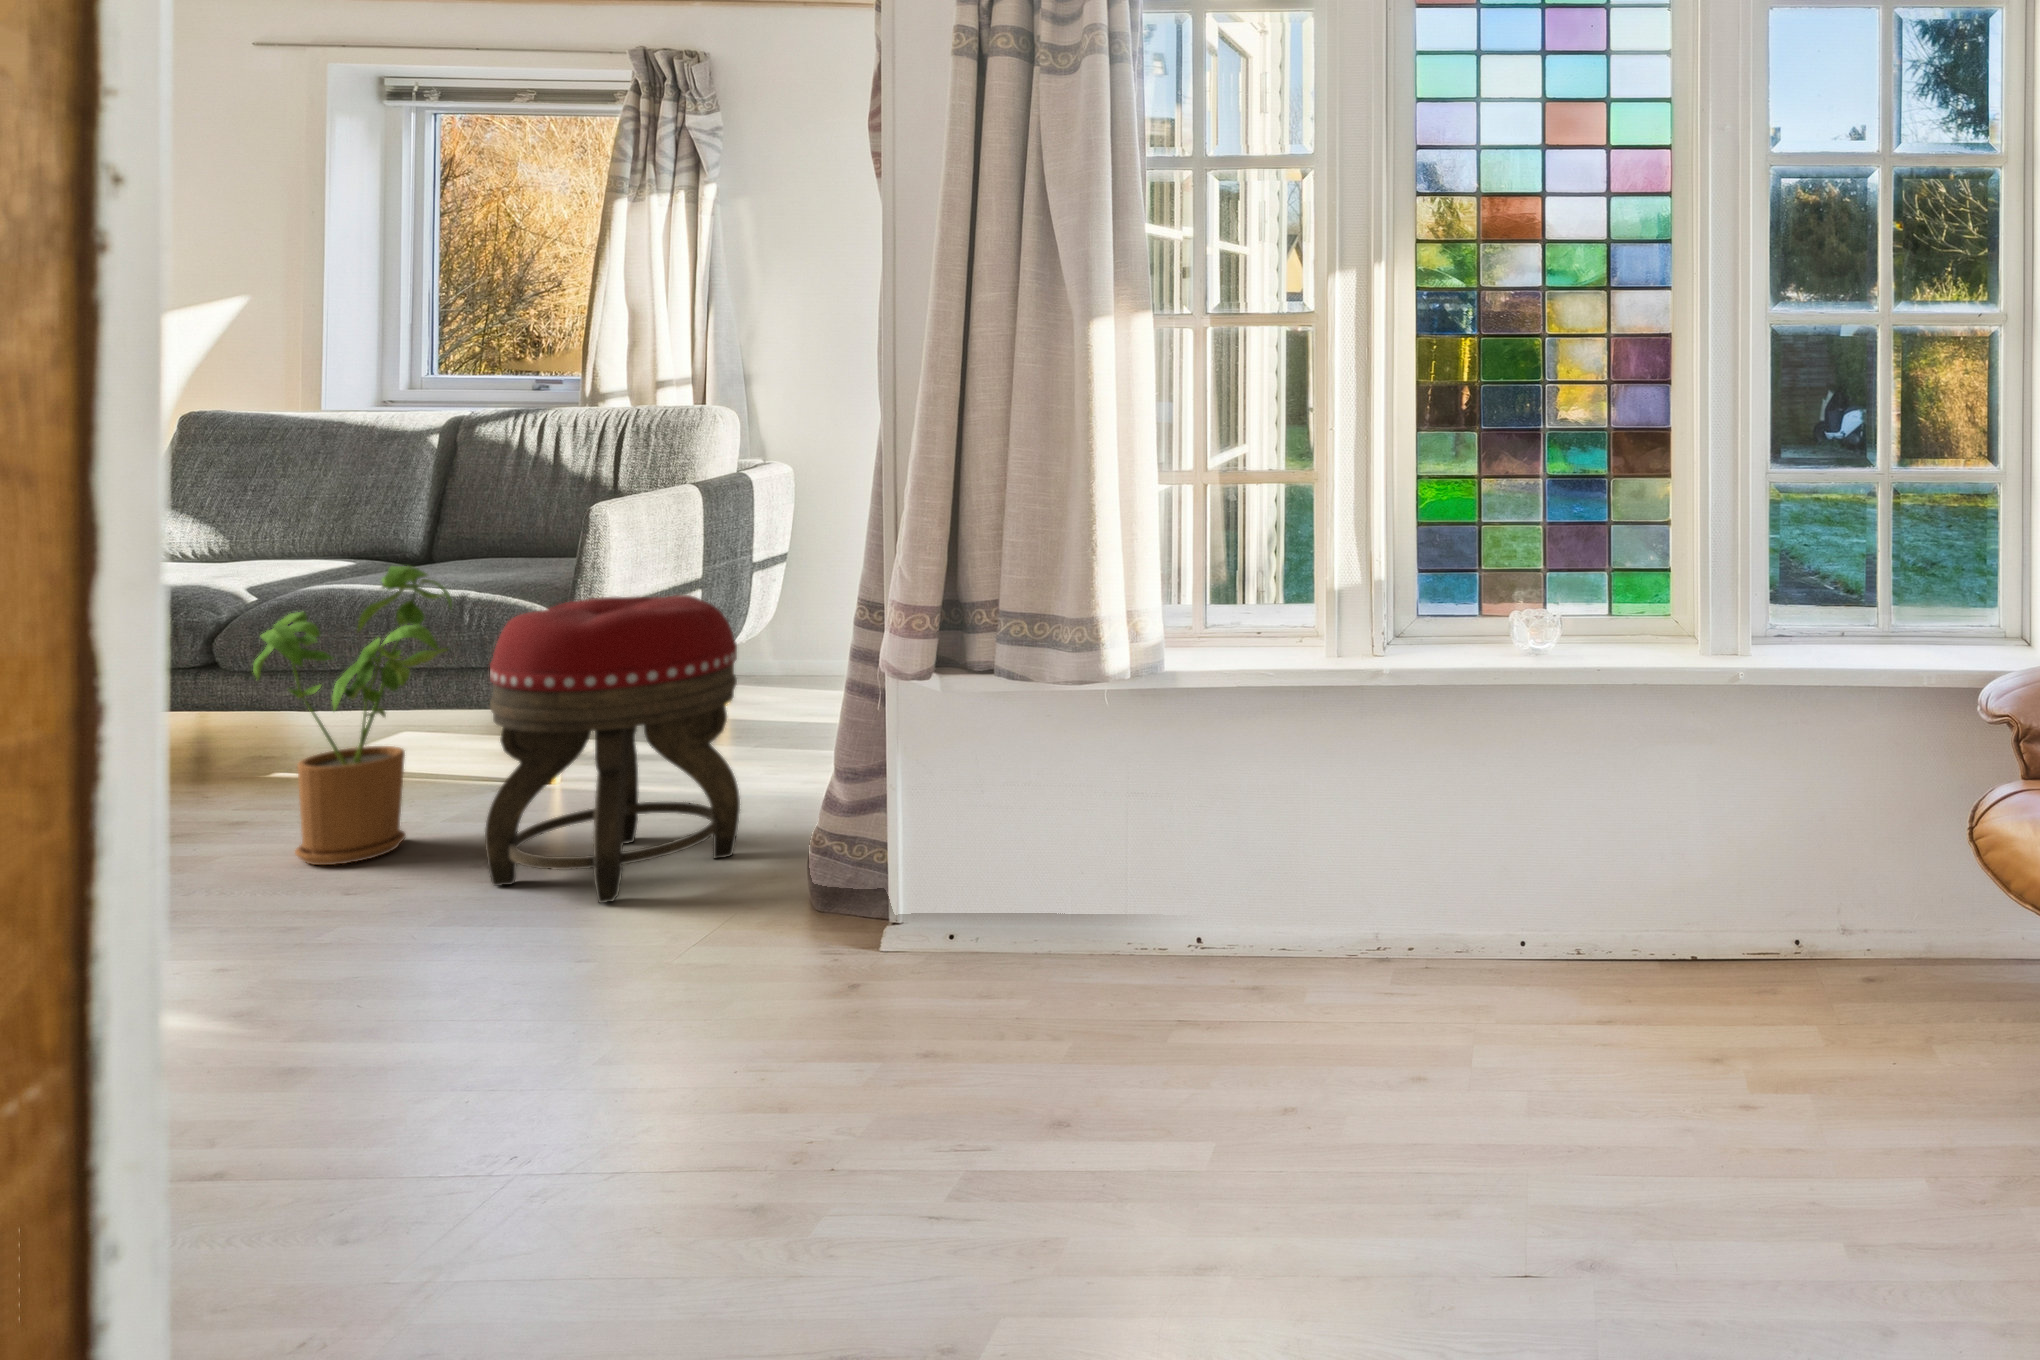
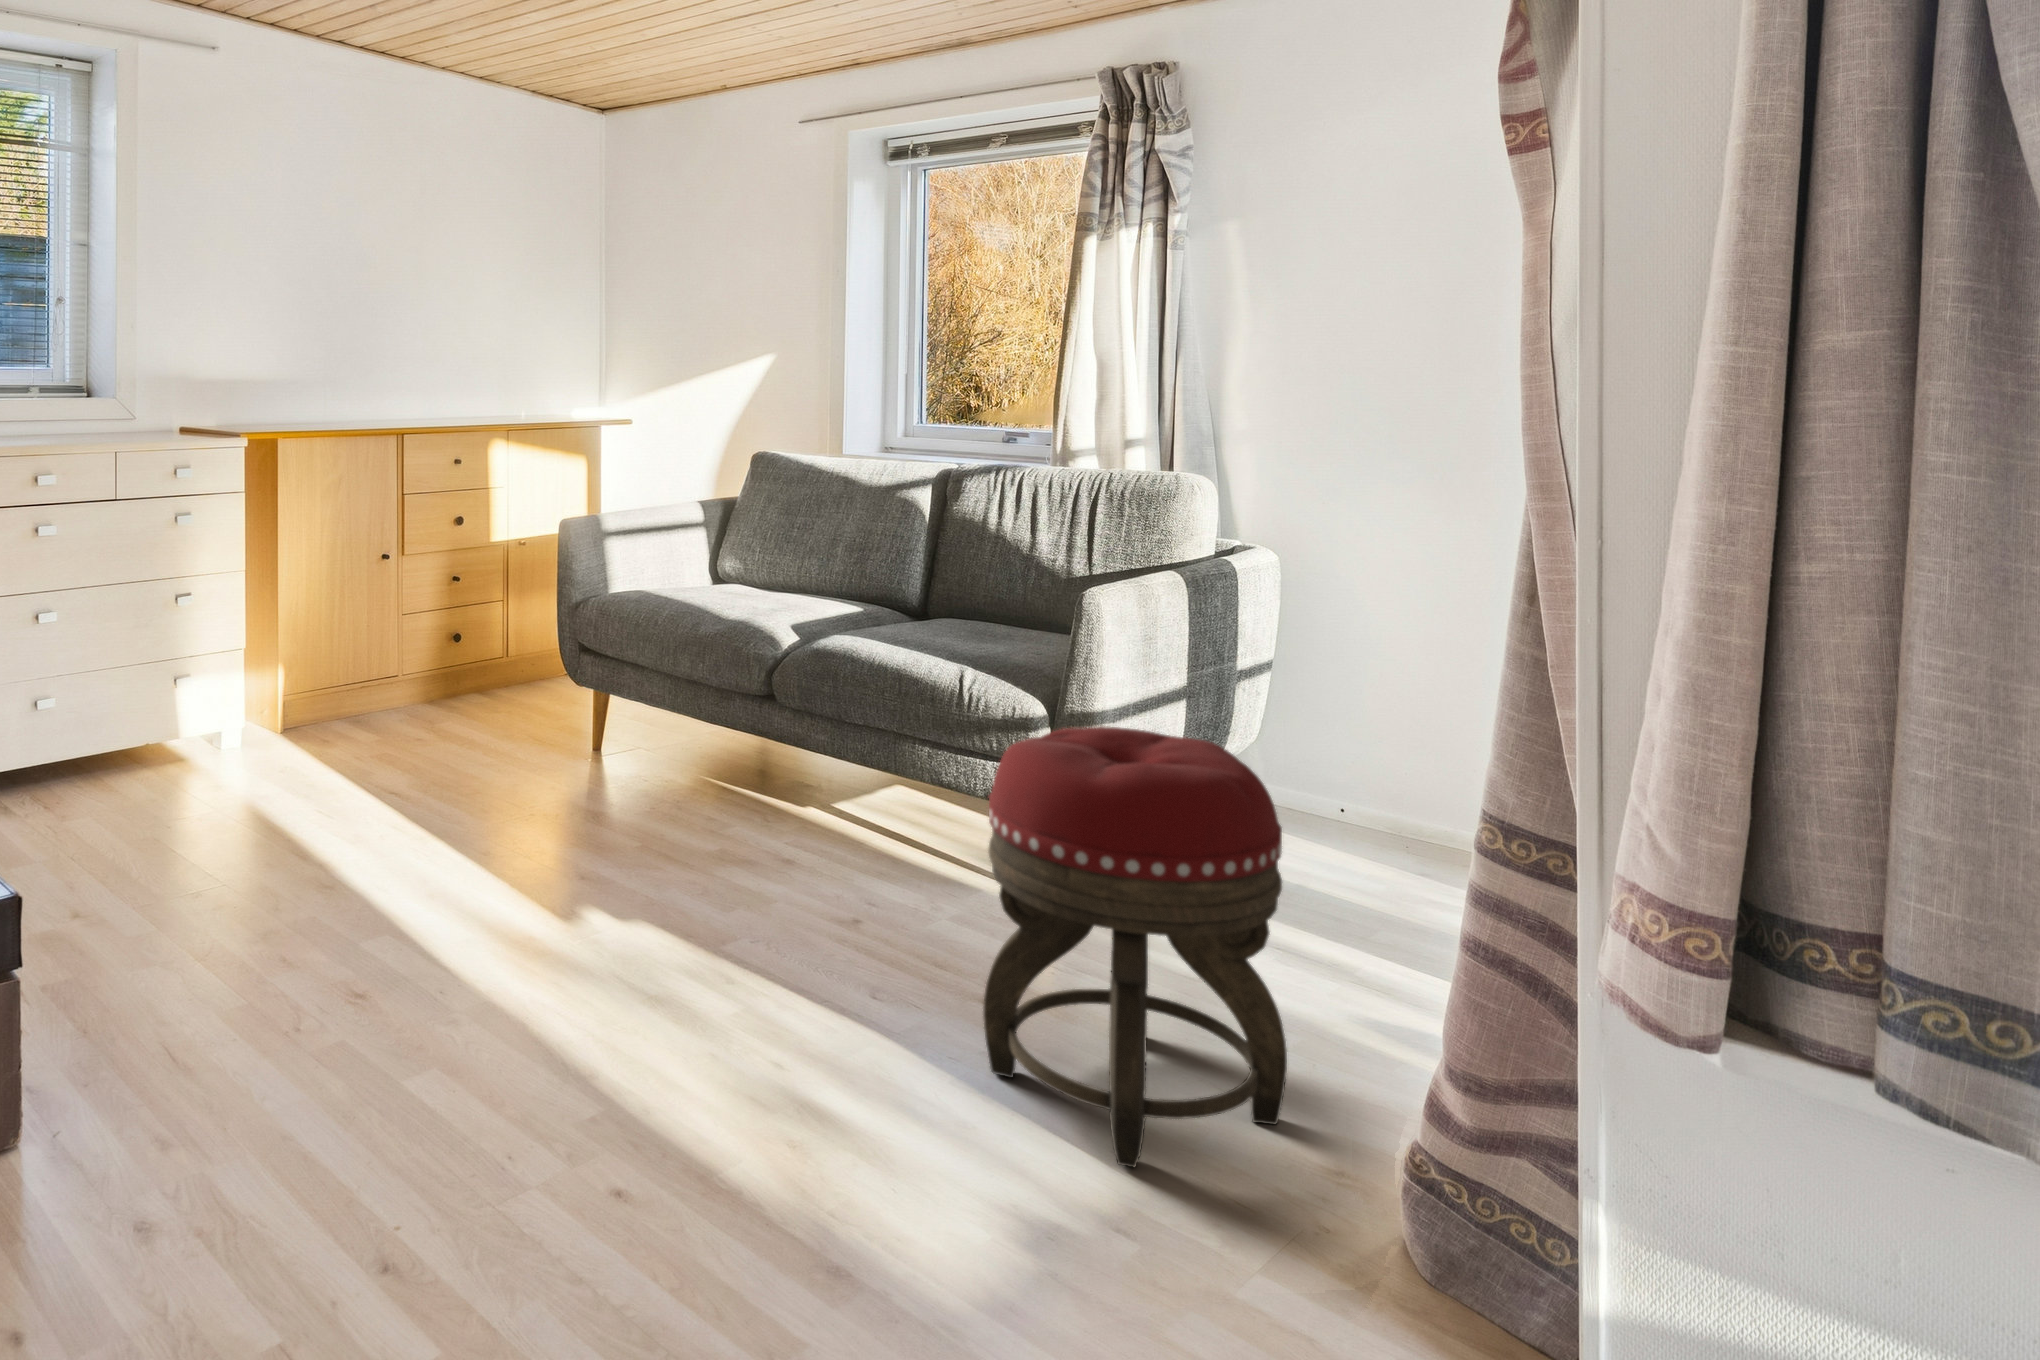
house plant: present [253,566,452,865] -> none [773,646,945,973]

